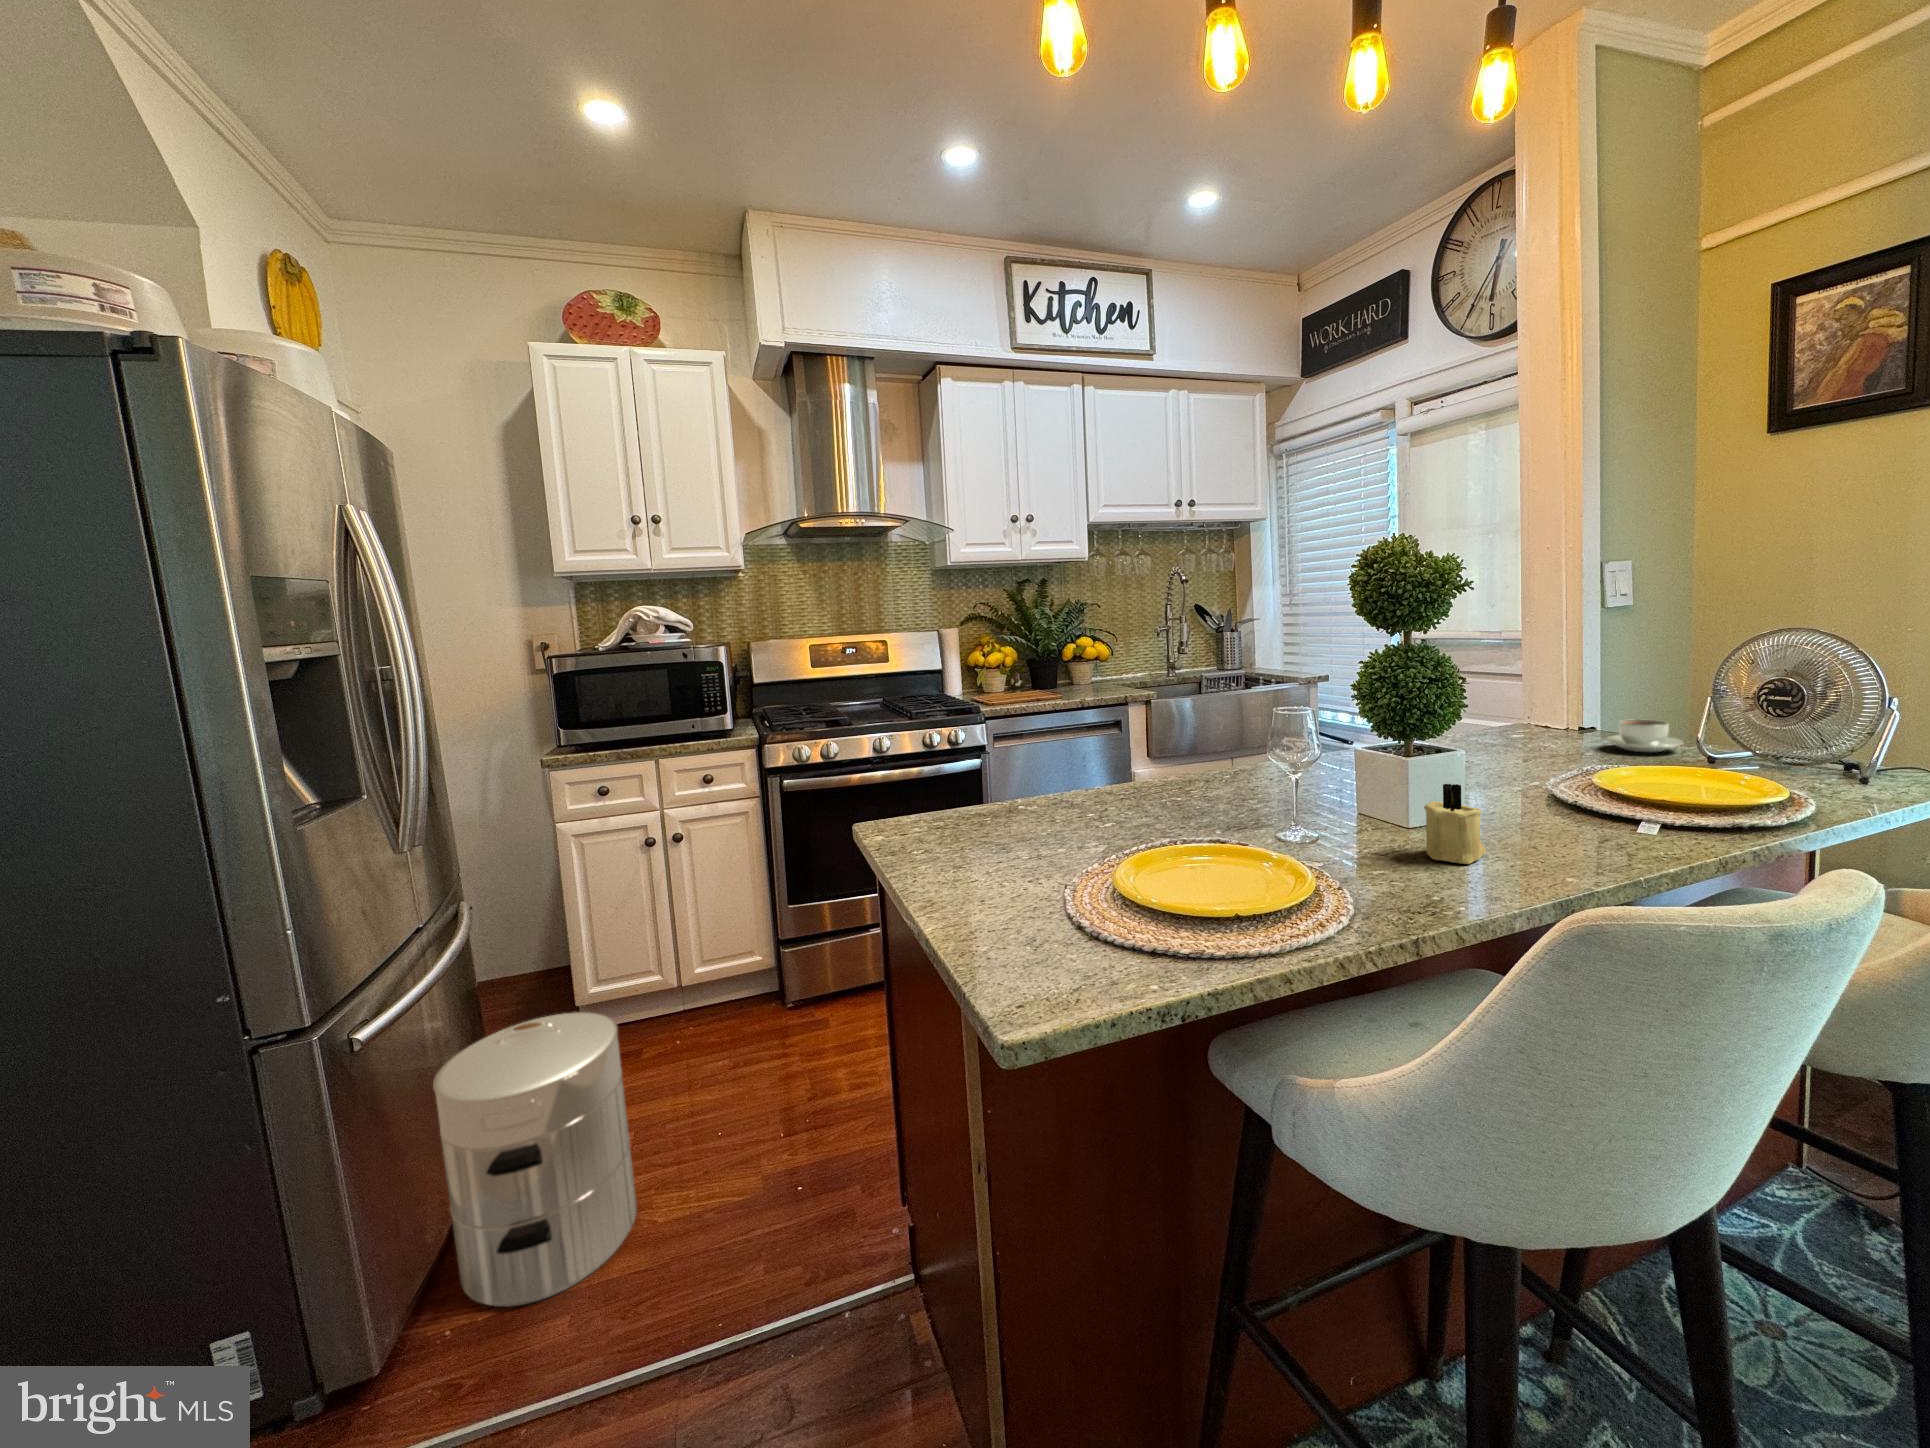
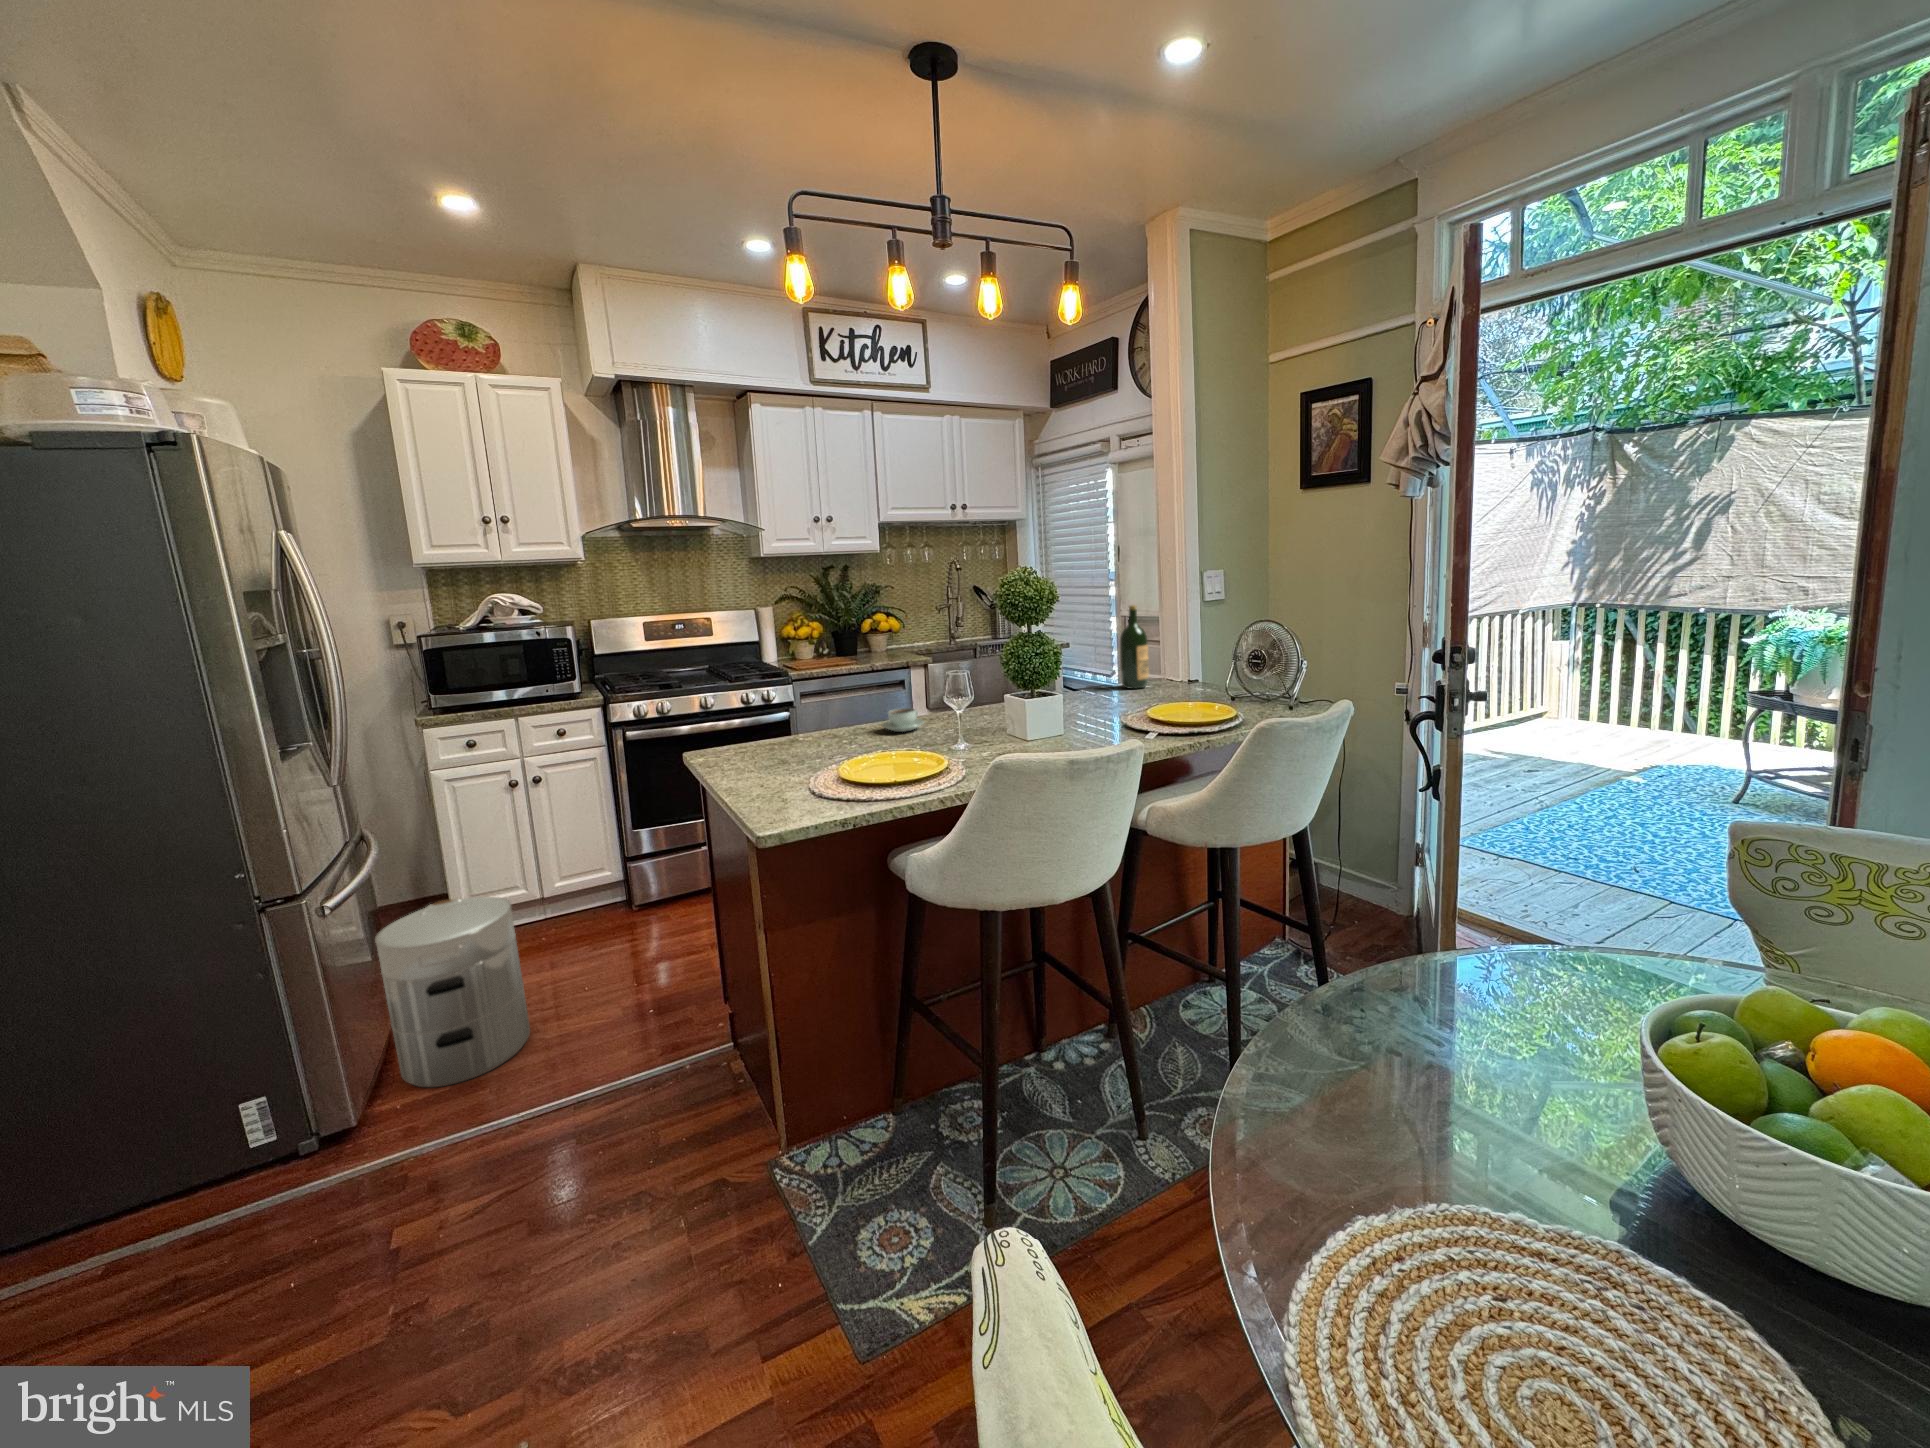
wine bottle: none [1504,611,1558,744] -> present [1120,605,1149,689]
coffee cup: present [1606,719,1683,752] -> present [882,708,924,732]
candle: present [1424,784,1486,864] -> none [1005,708,1036,749]

